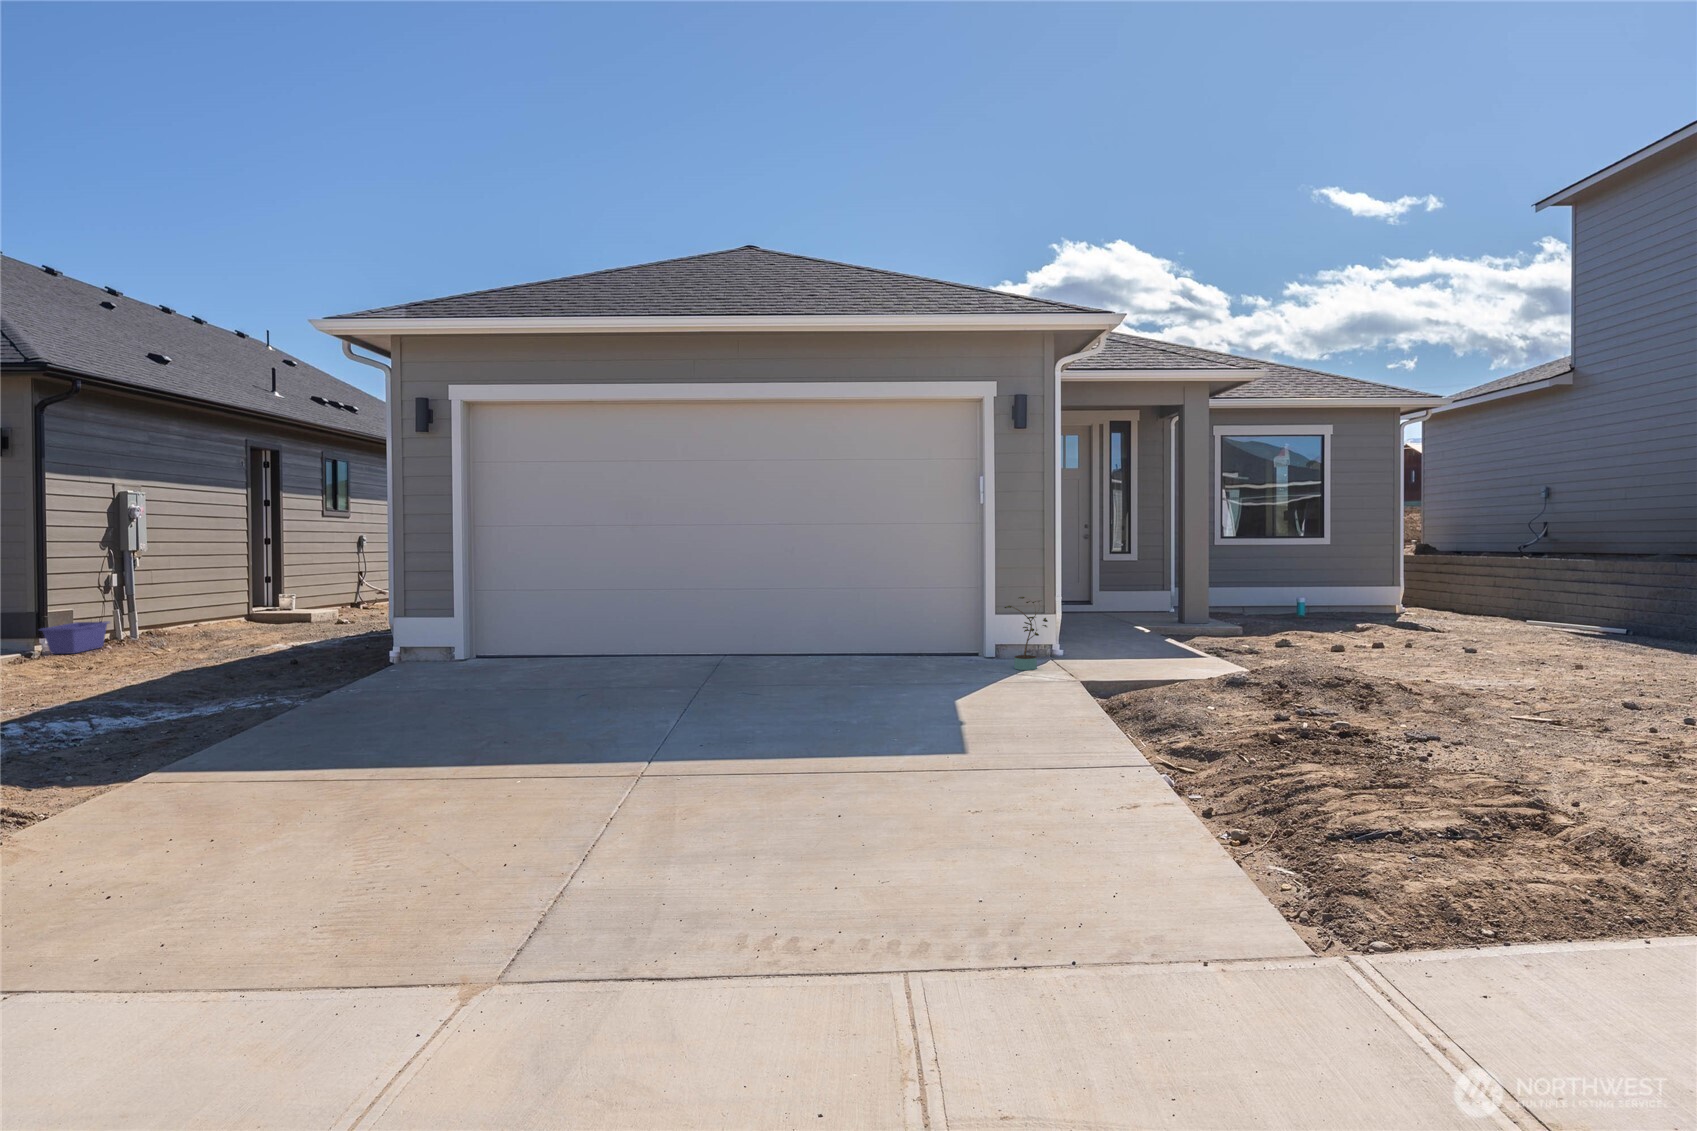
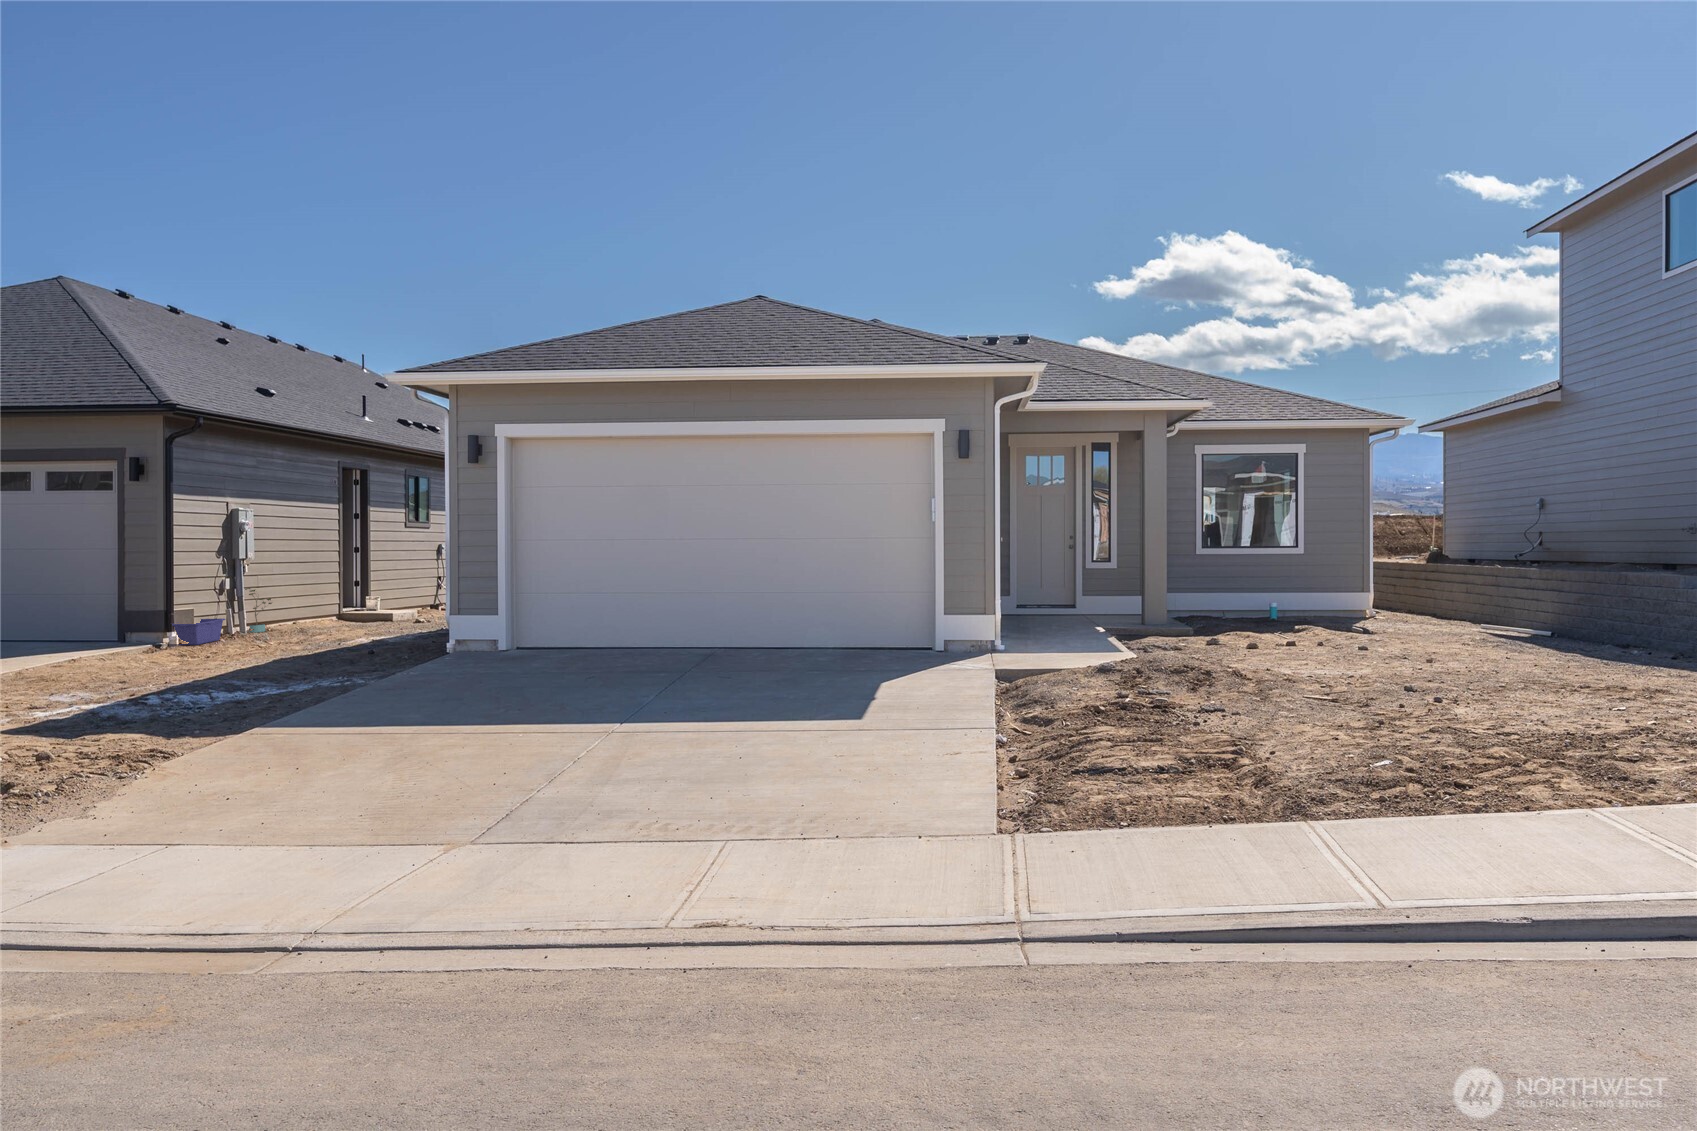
potted plant: present [1005,597,1048,670] -> present [245,588,272,632]

